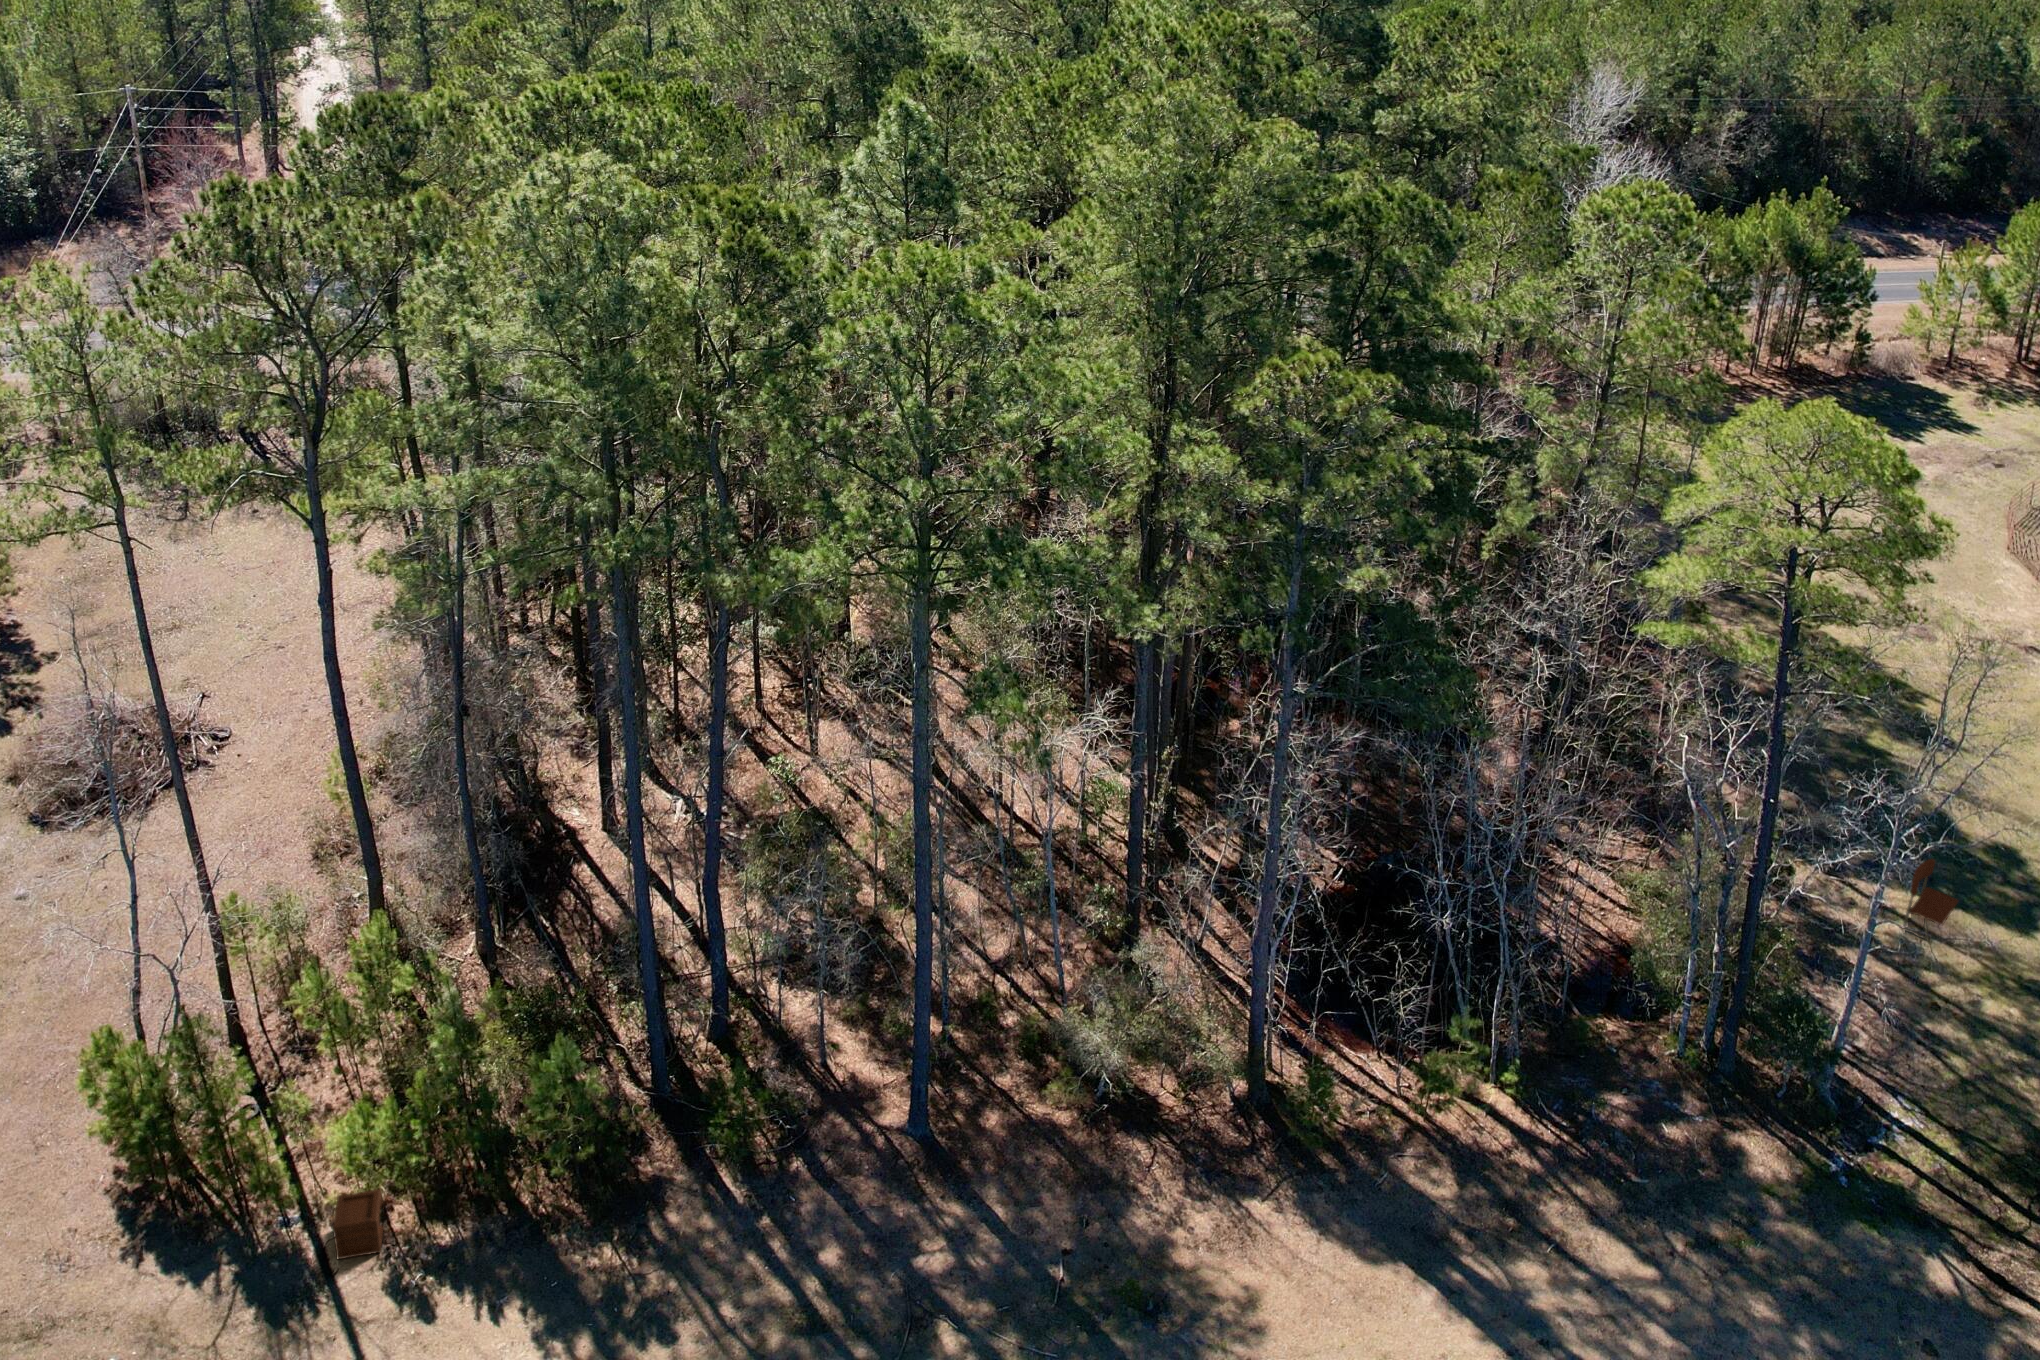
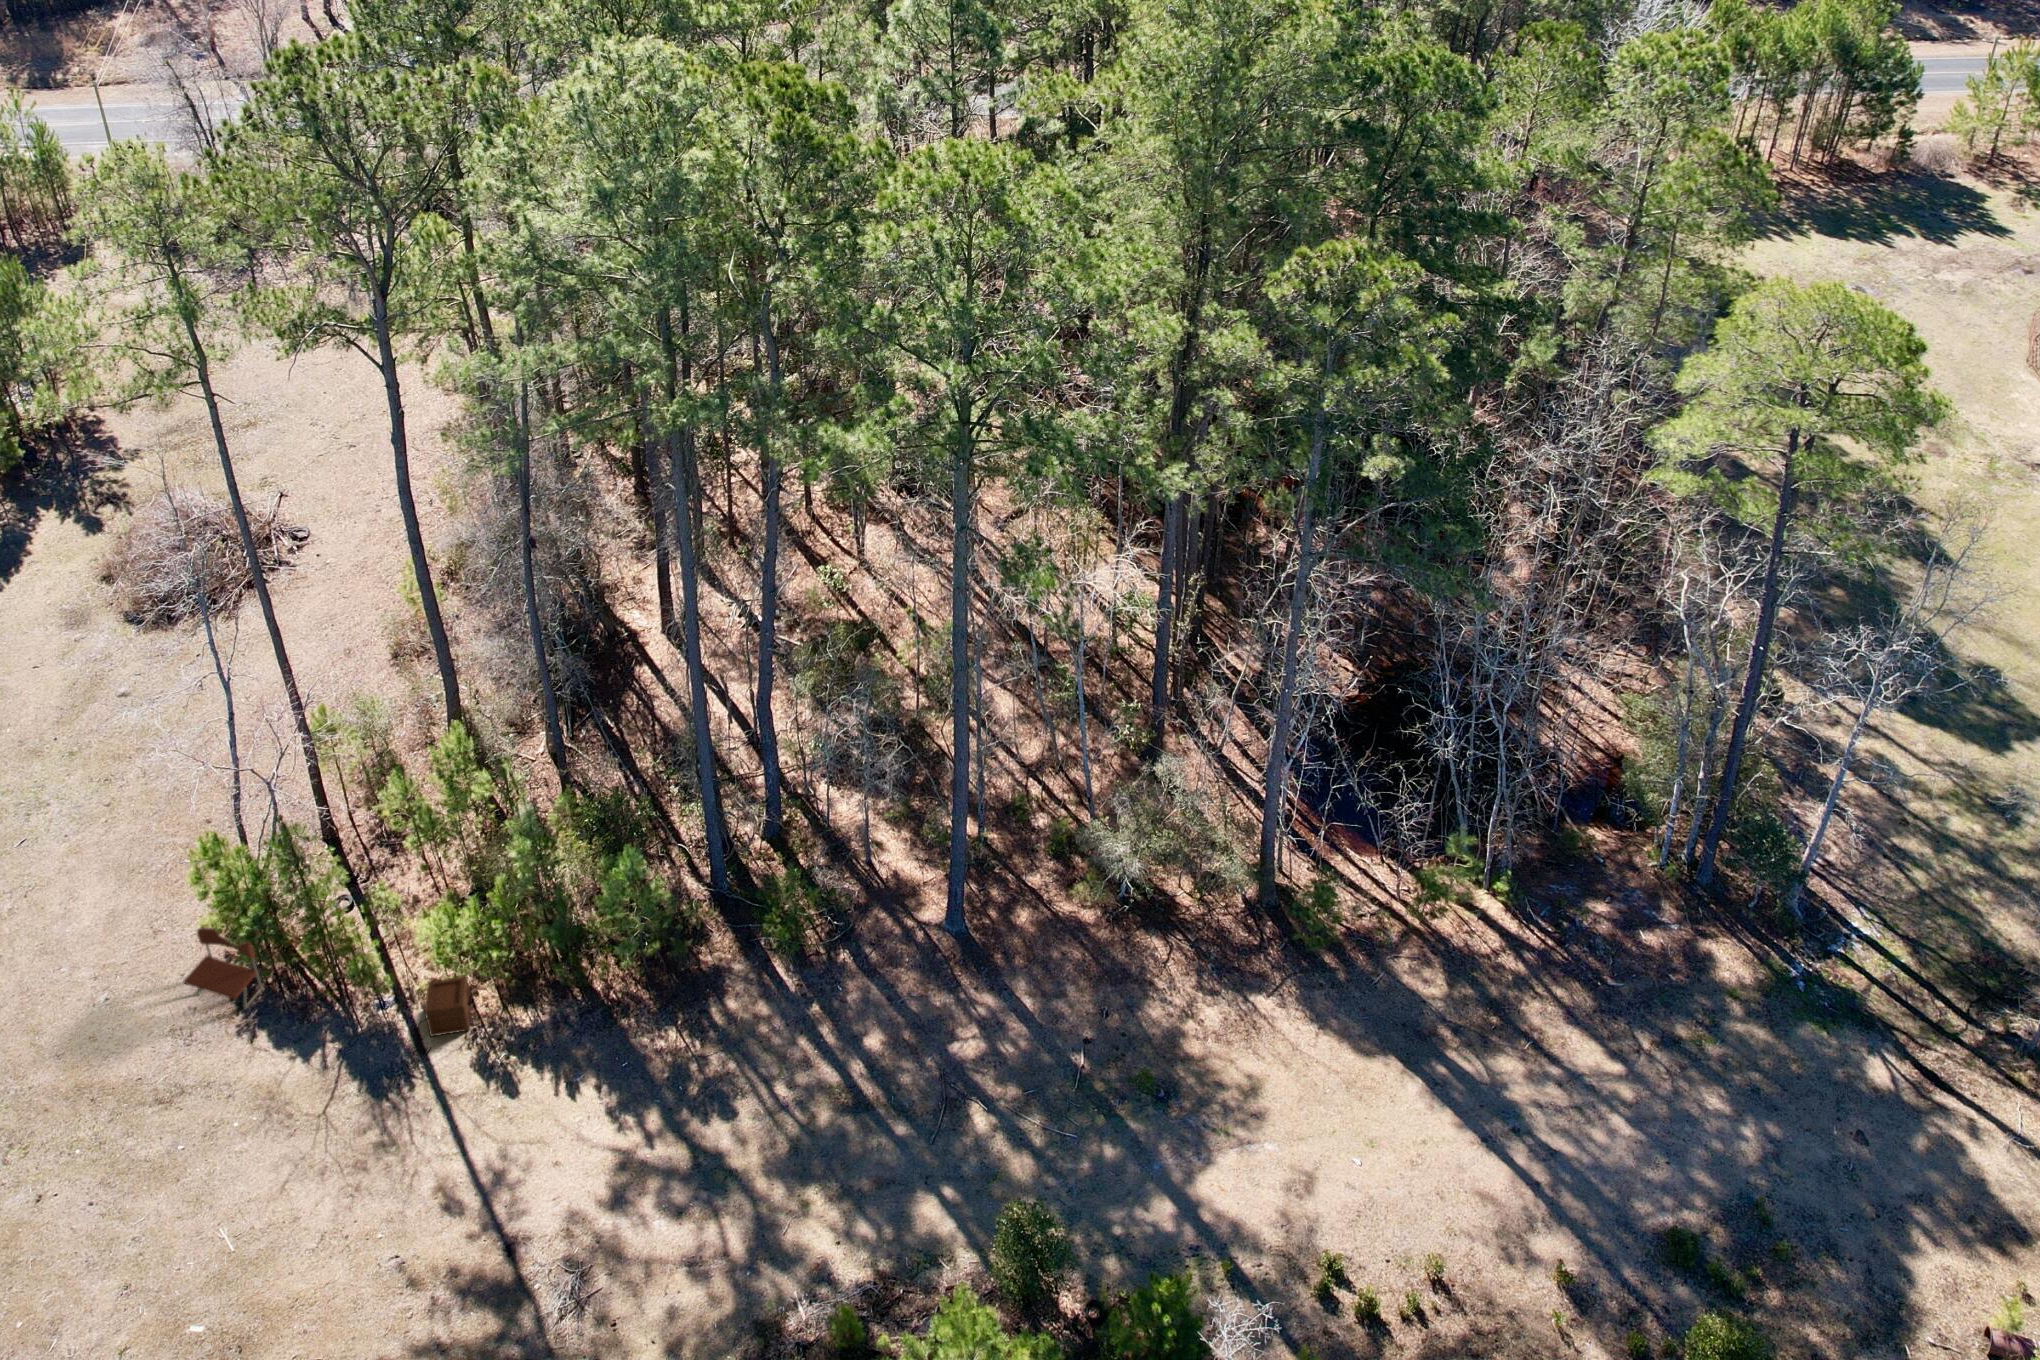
bench: present [1903,859,1958,940] -> present [184,928,263,1009]

